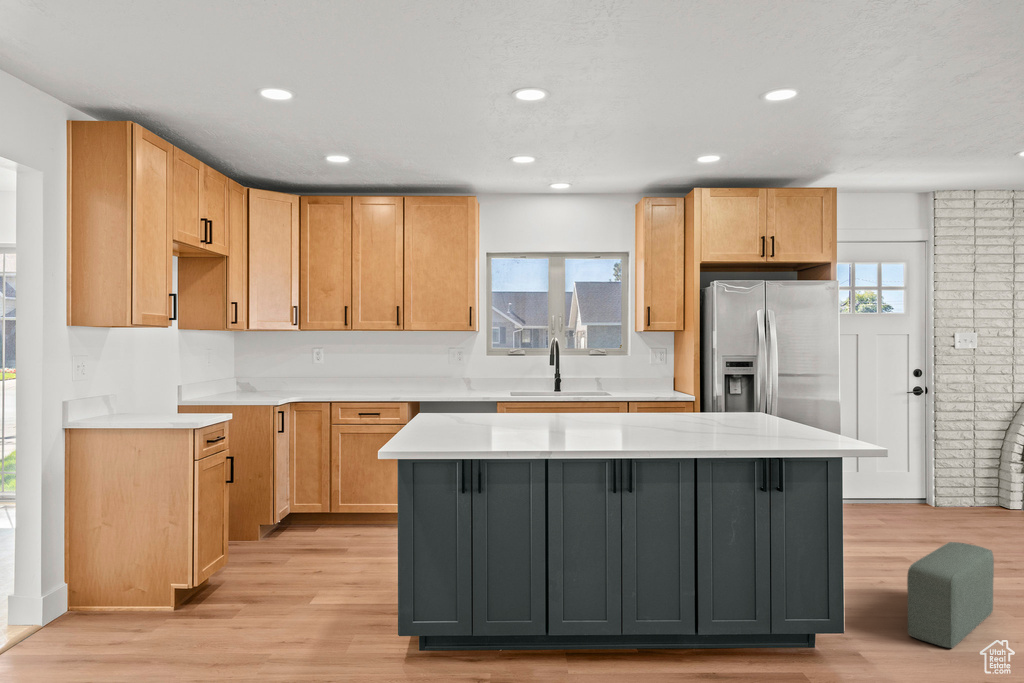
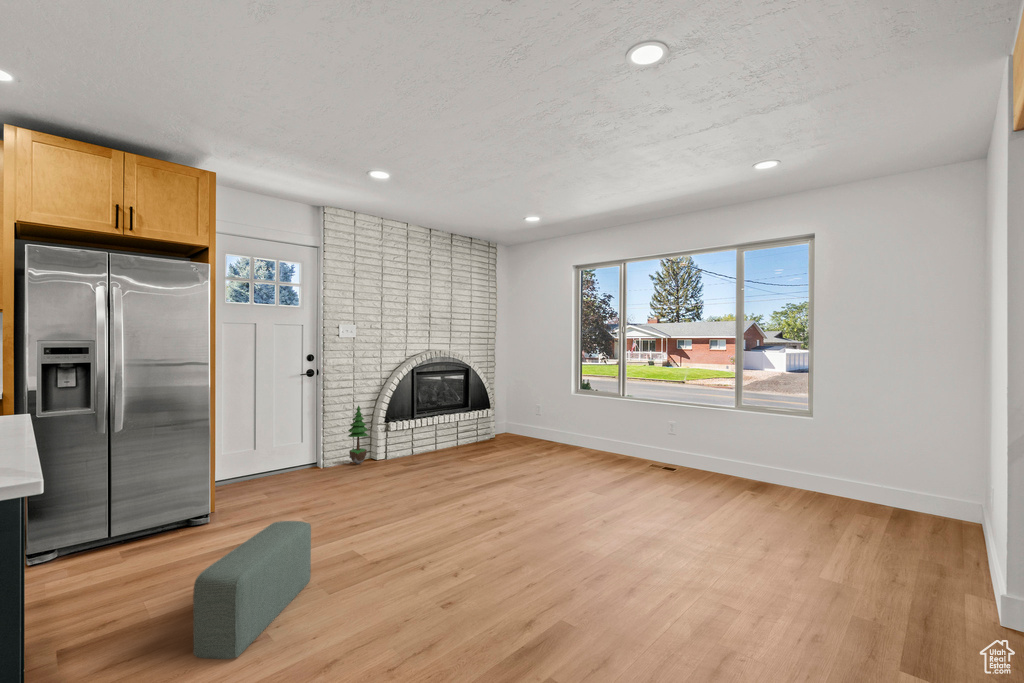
potted tree: none [968,434,1001,509] -> present [348,406,369,464]

